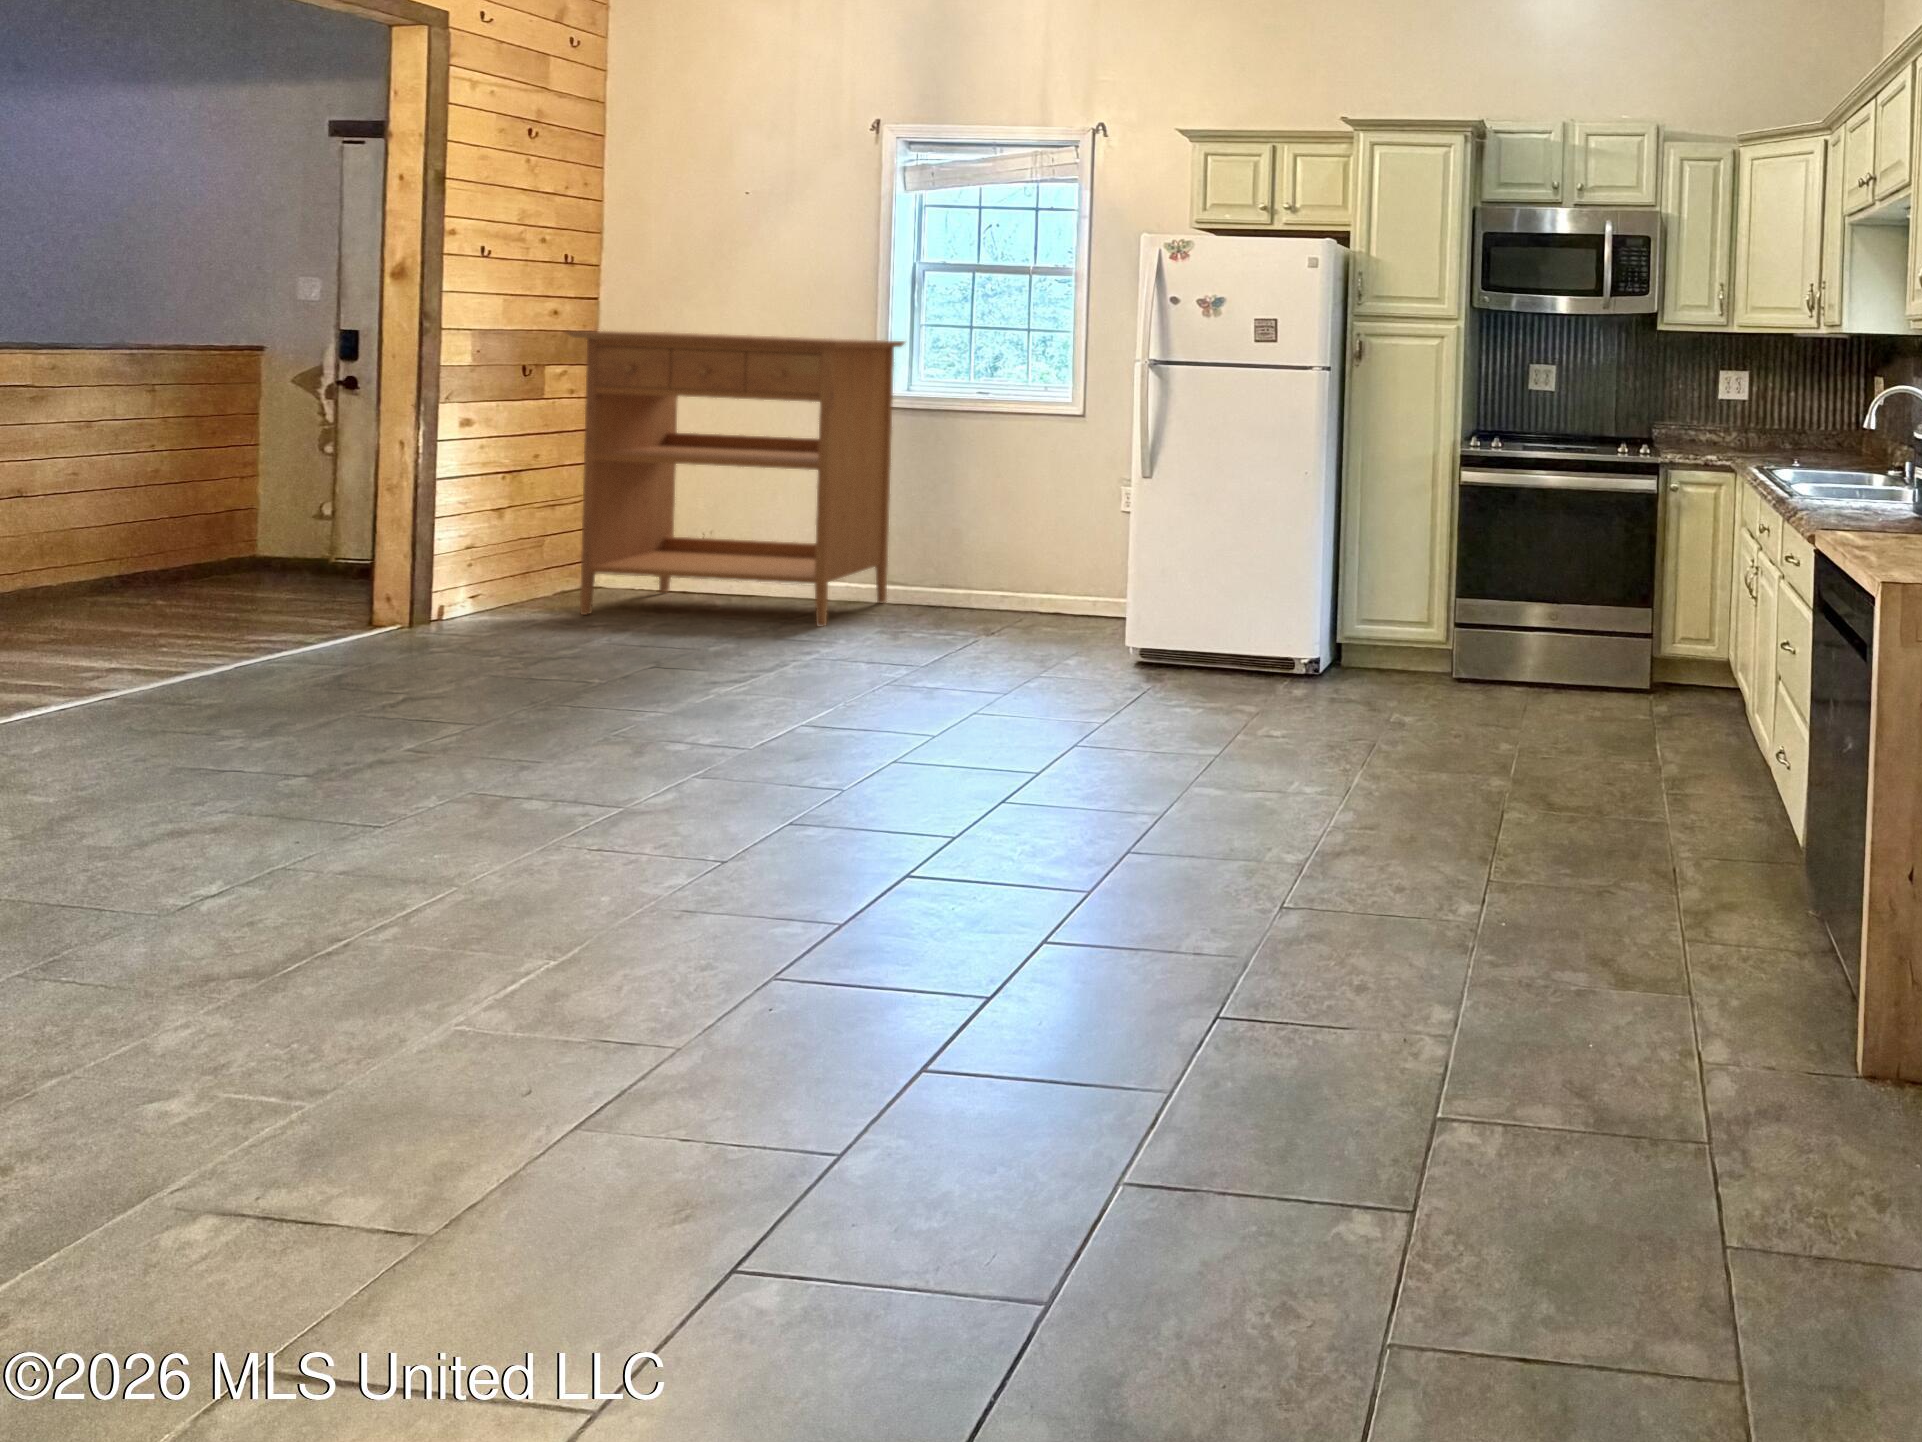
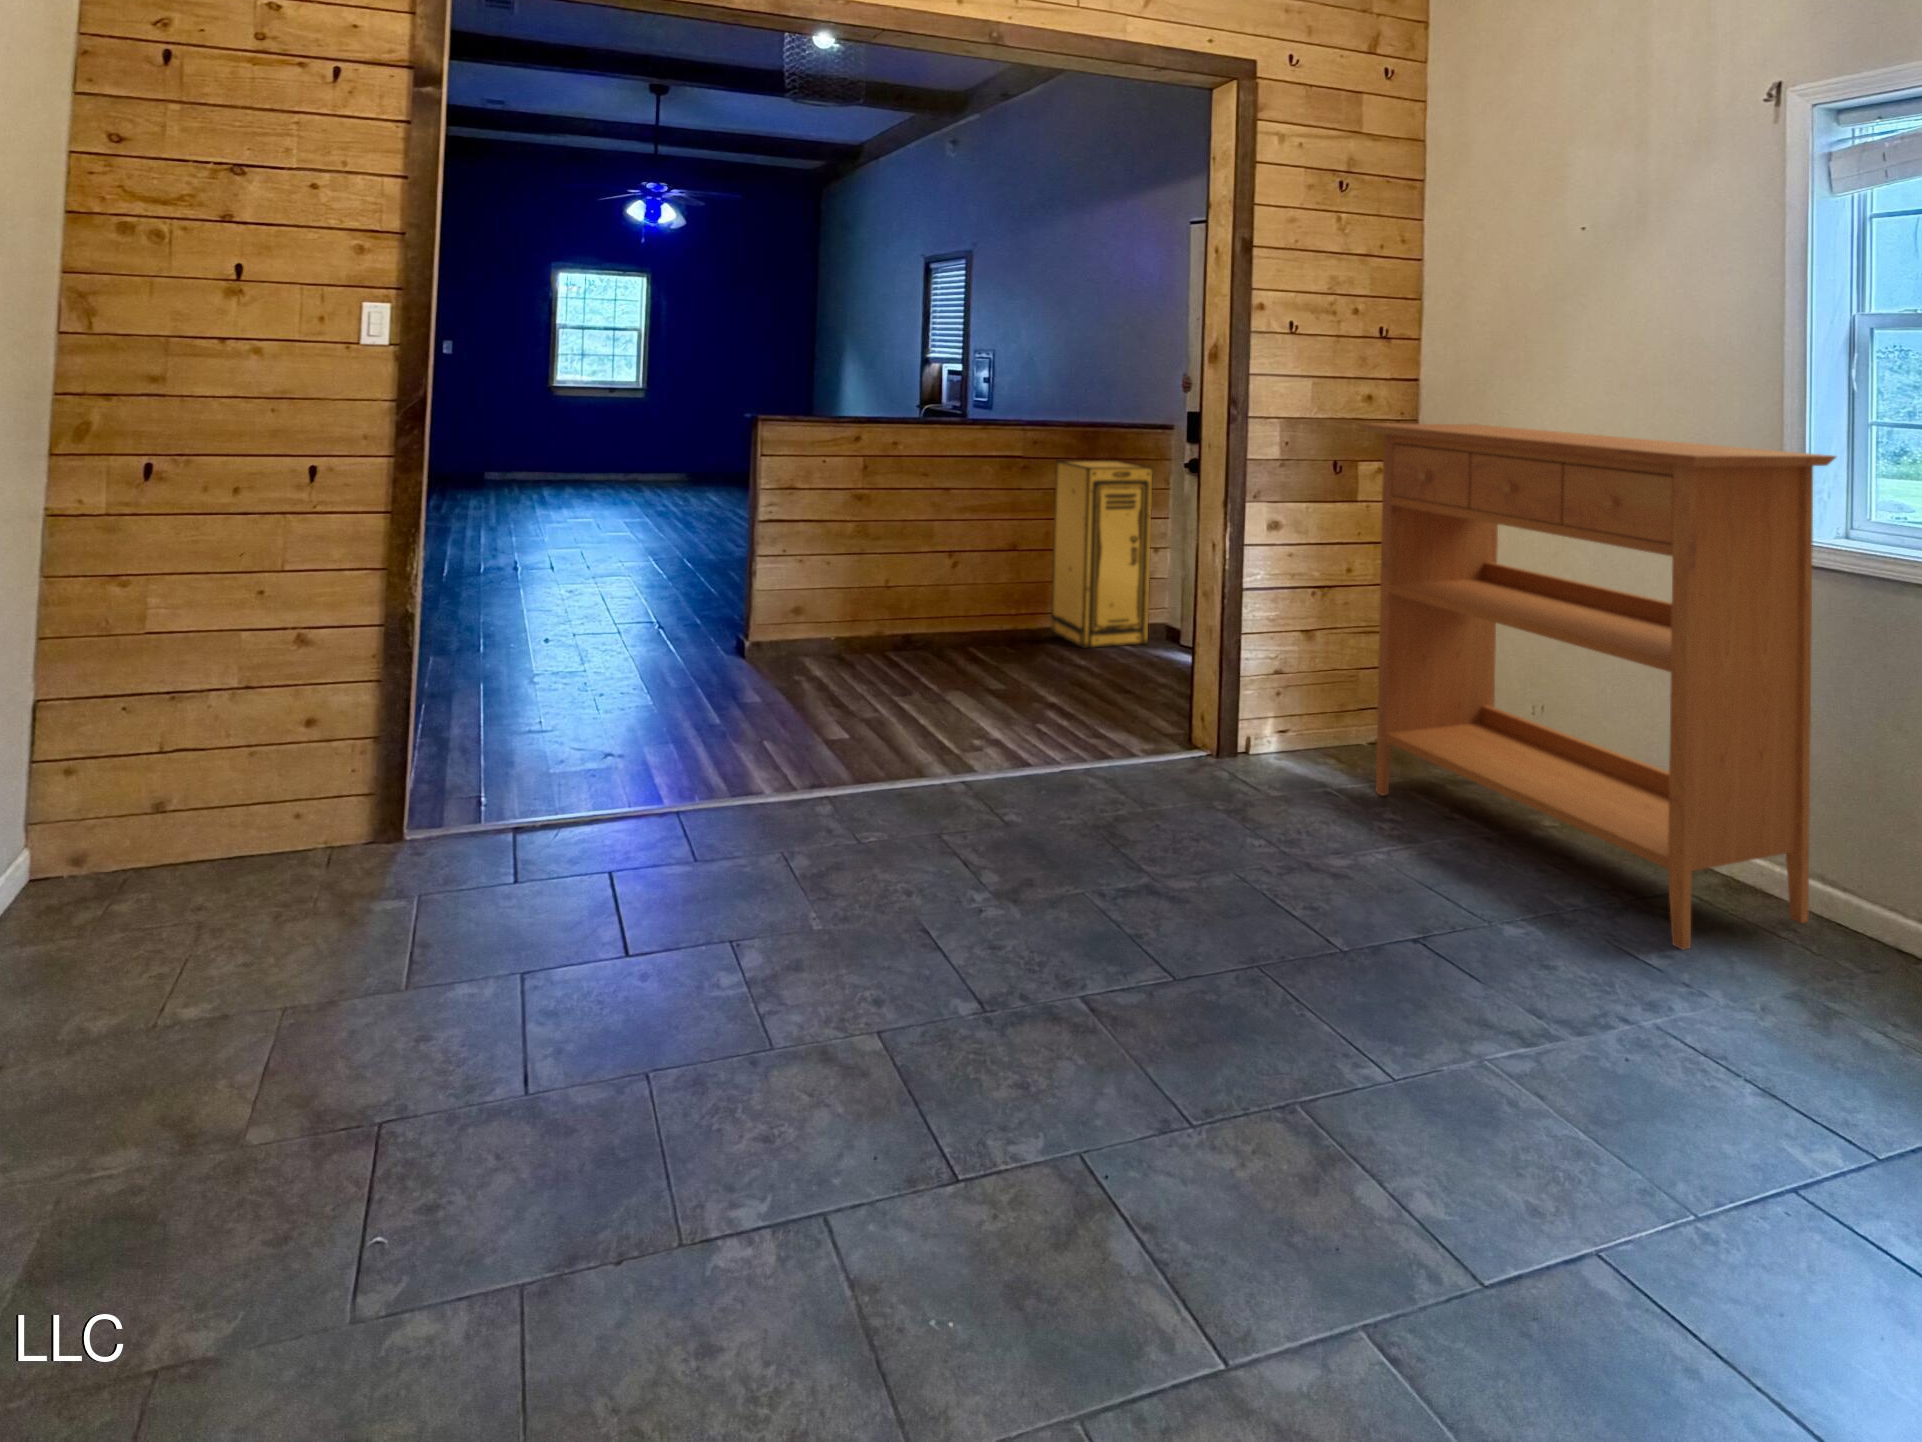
storage cabinet: none [55,388,232,597] -> present [1051,460,1153,648]

